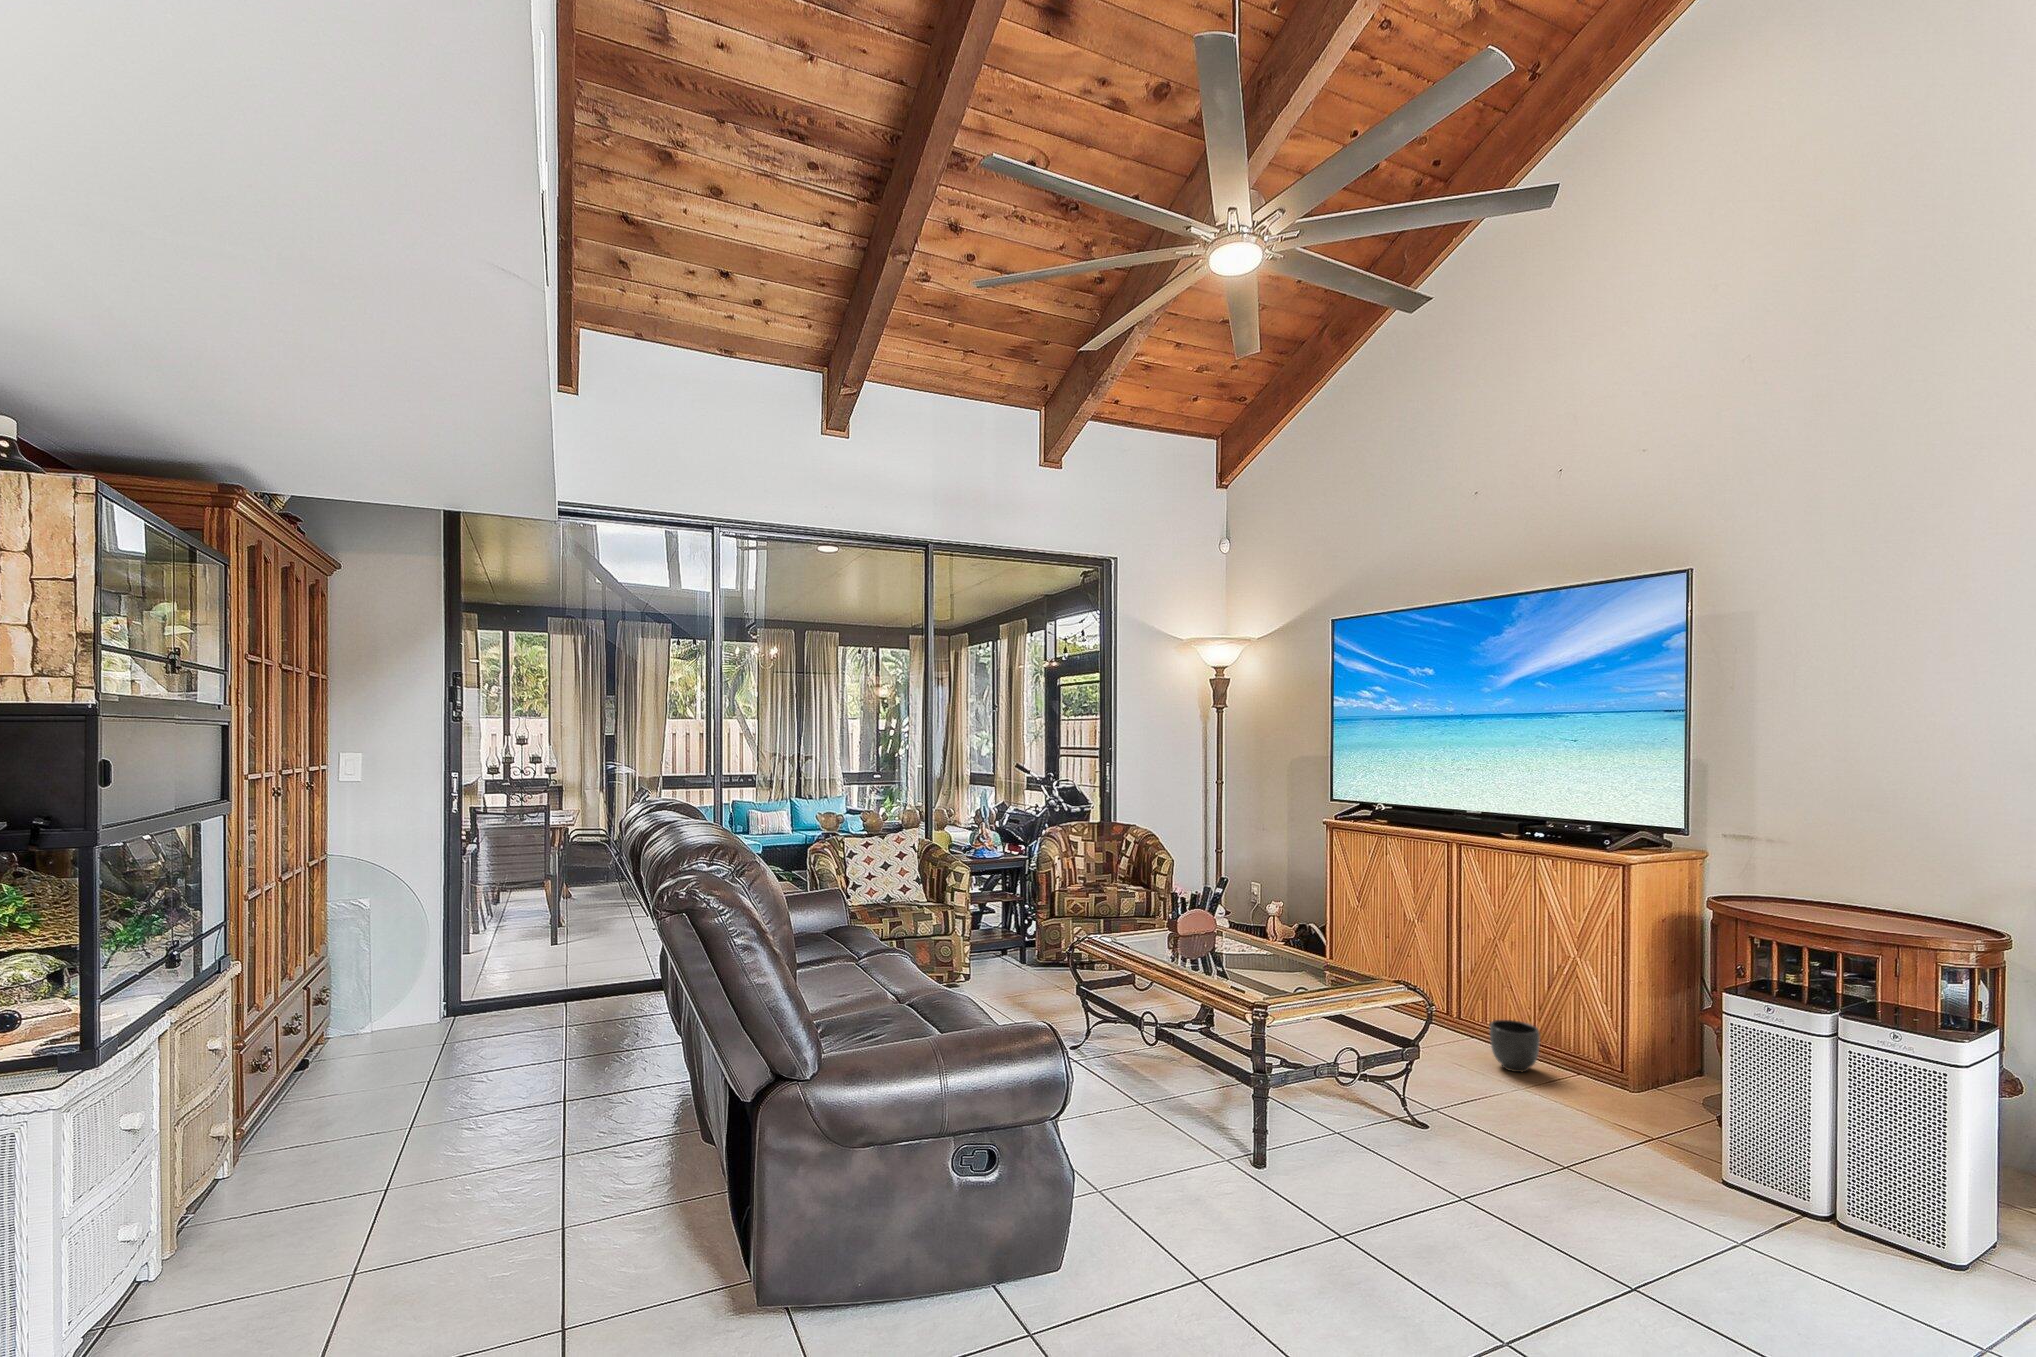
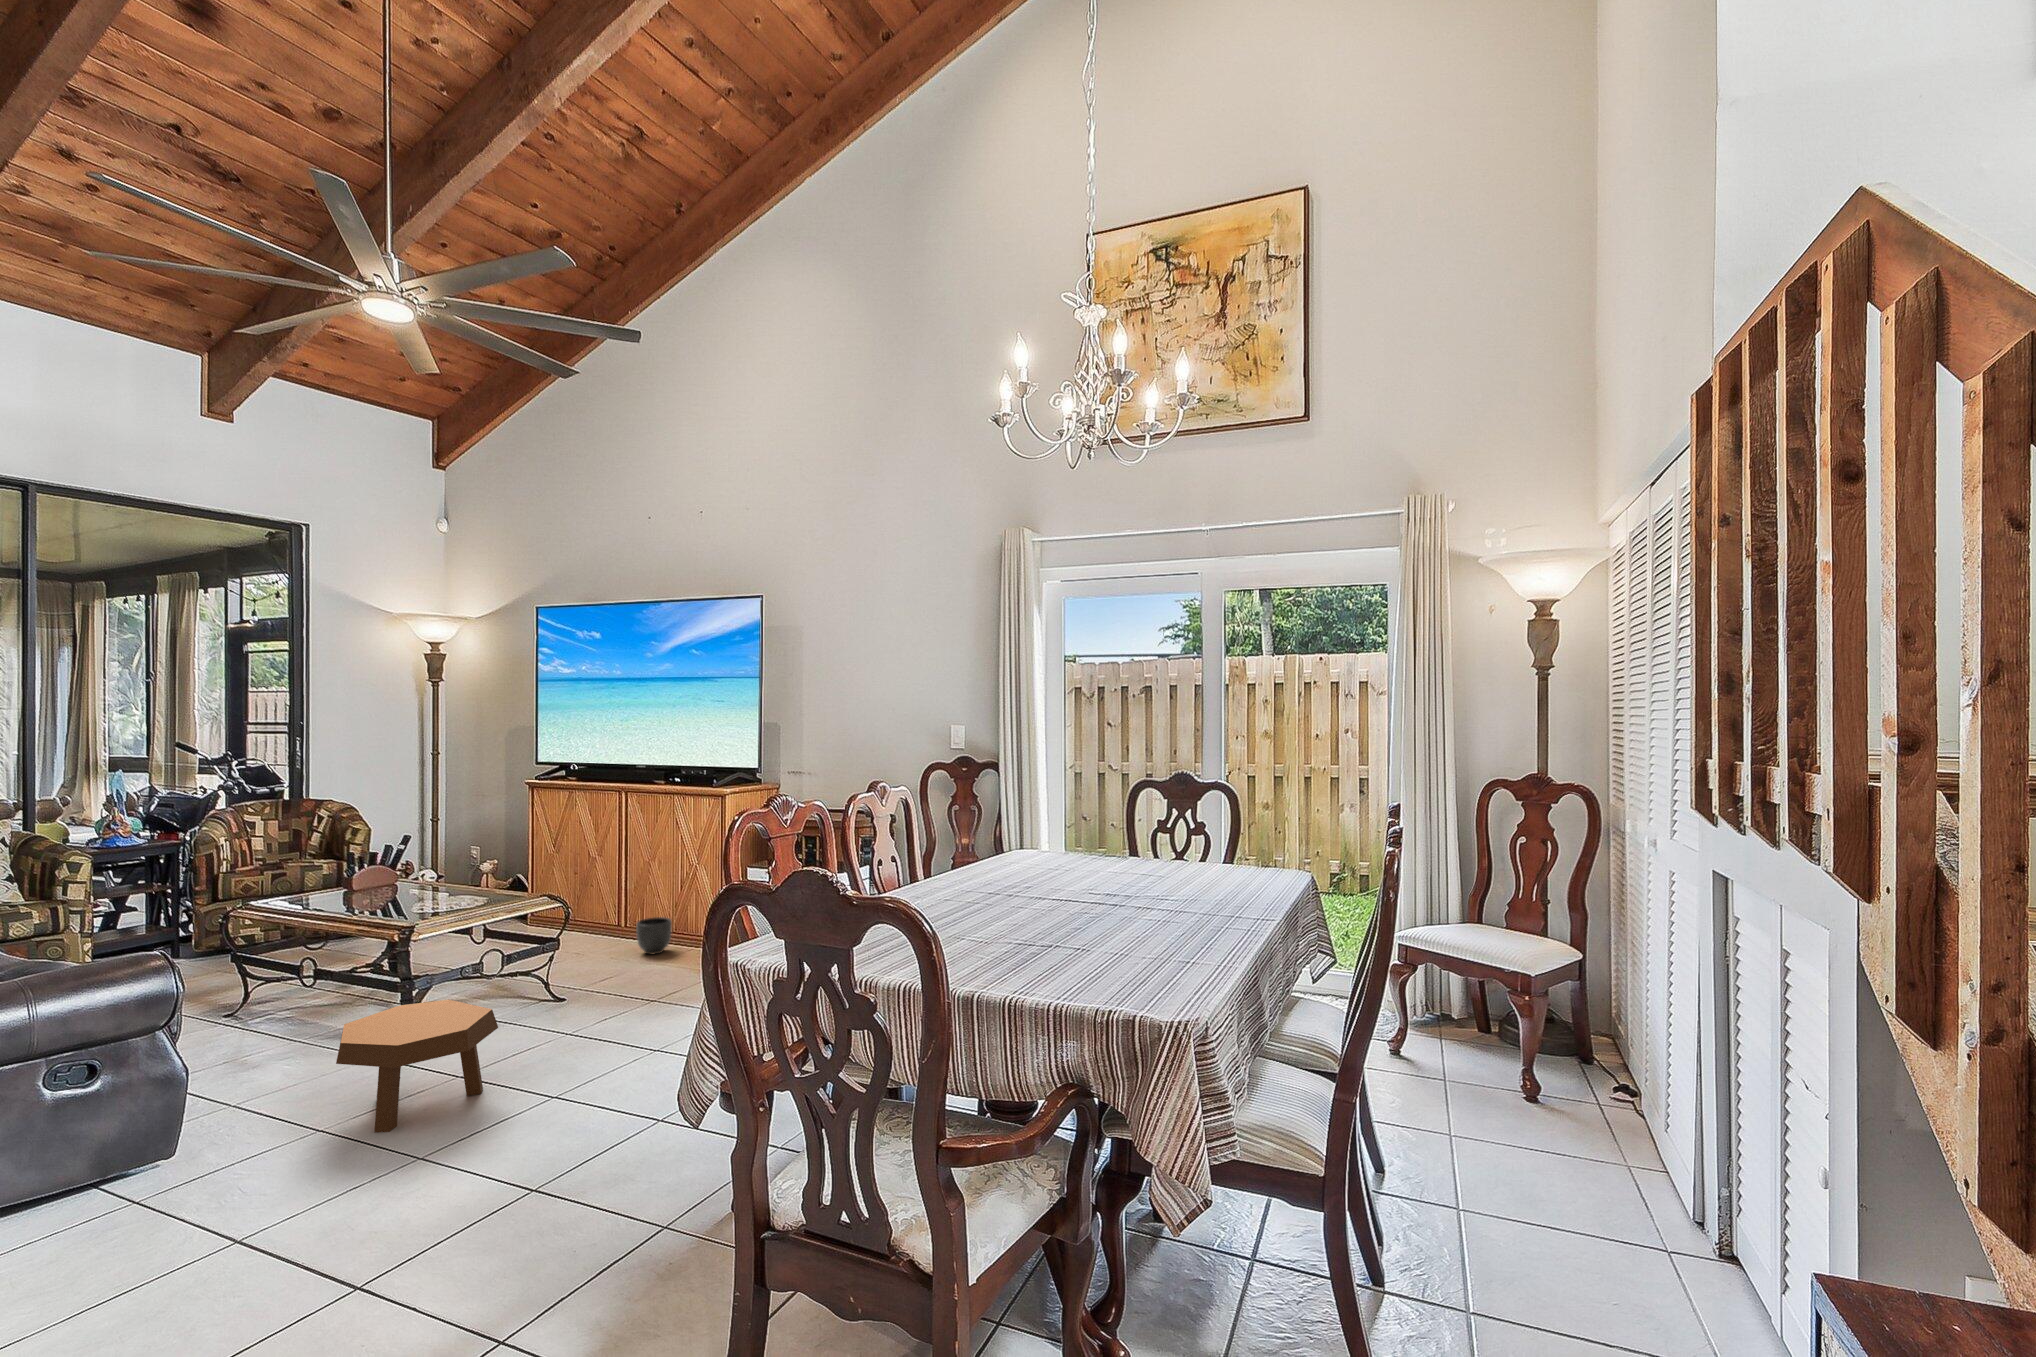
footstool: none [1217,1122,1406,1323] -> present [336,1000,498,1133]

